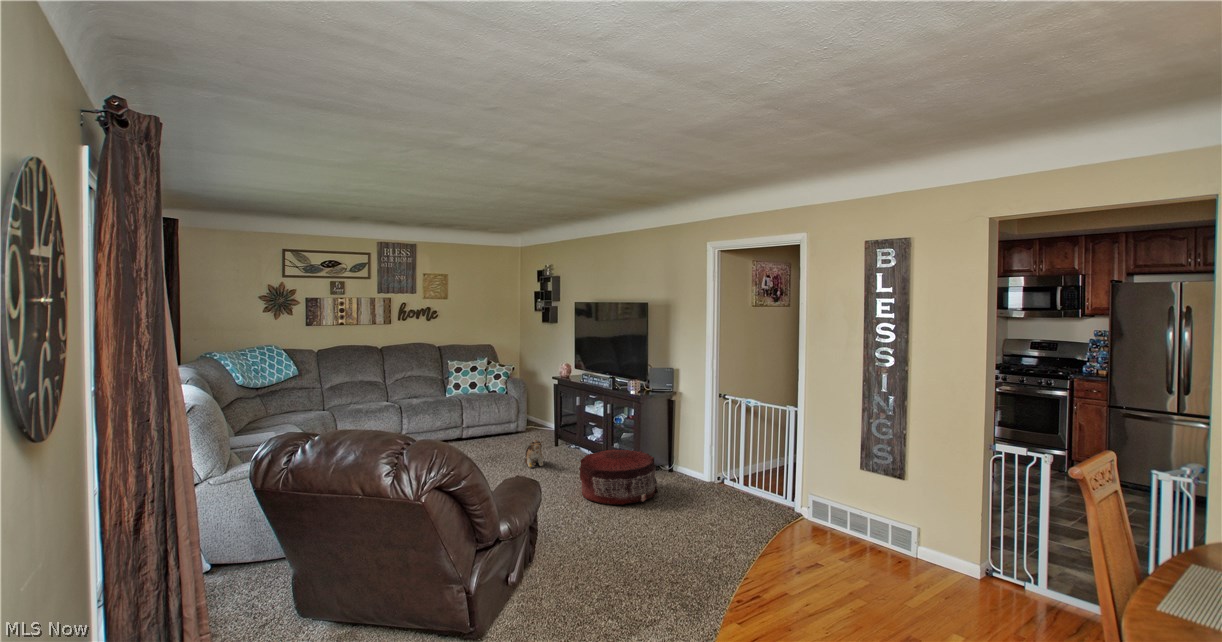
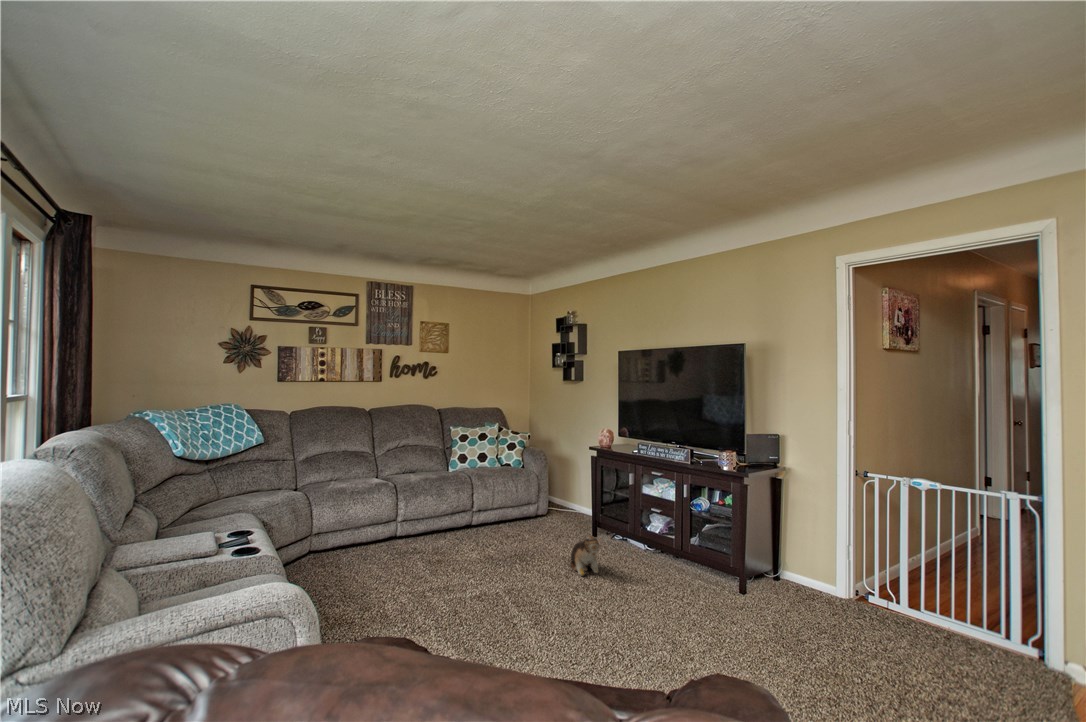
pouf: present [579,449,658,505] -> none [679,553,810,656]

